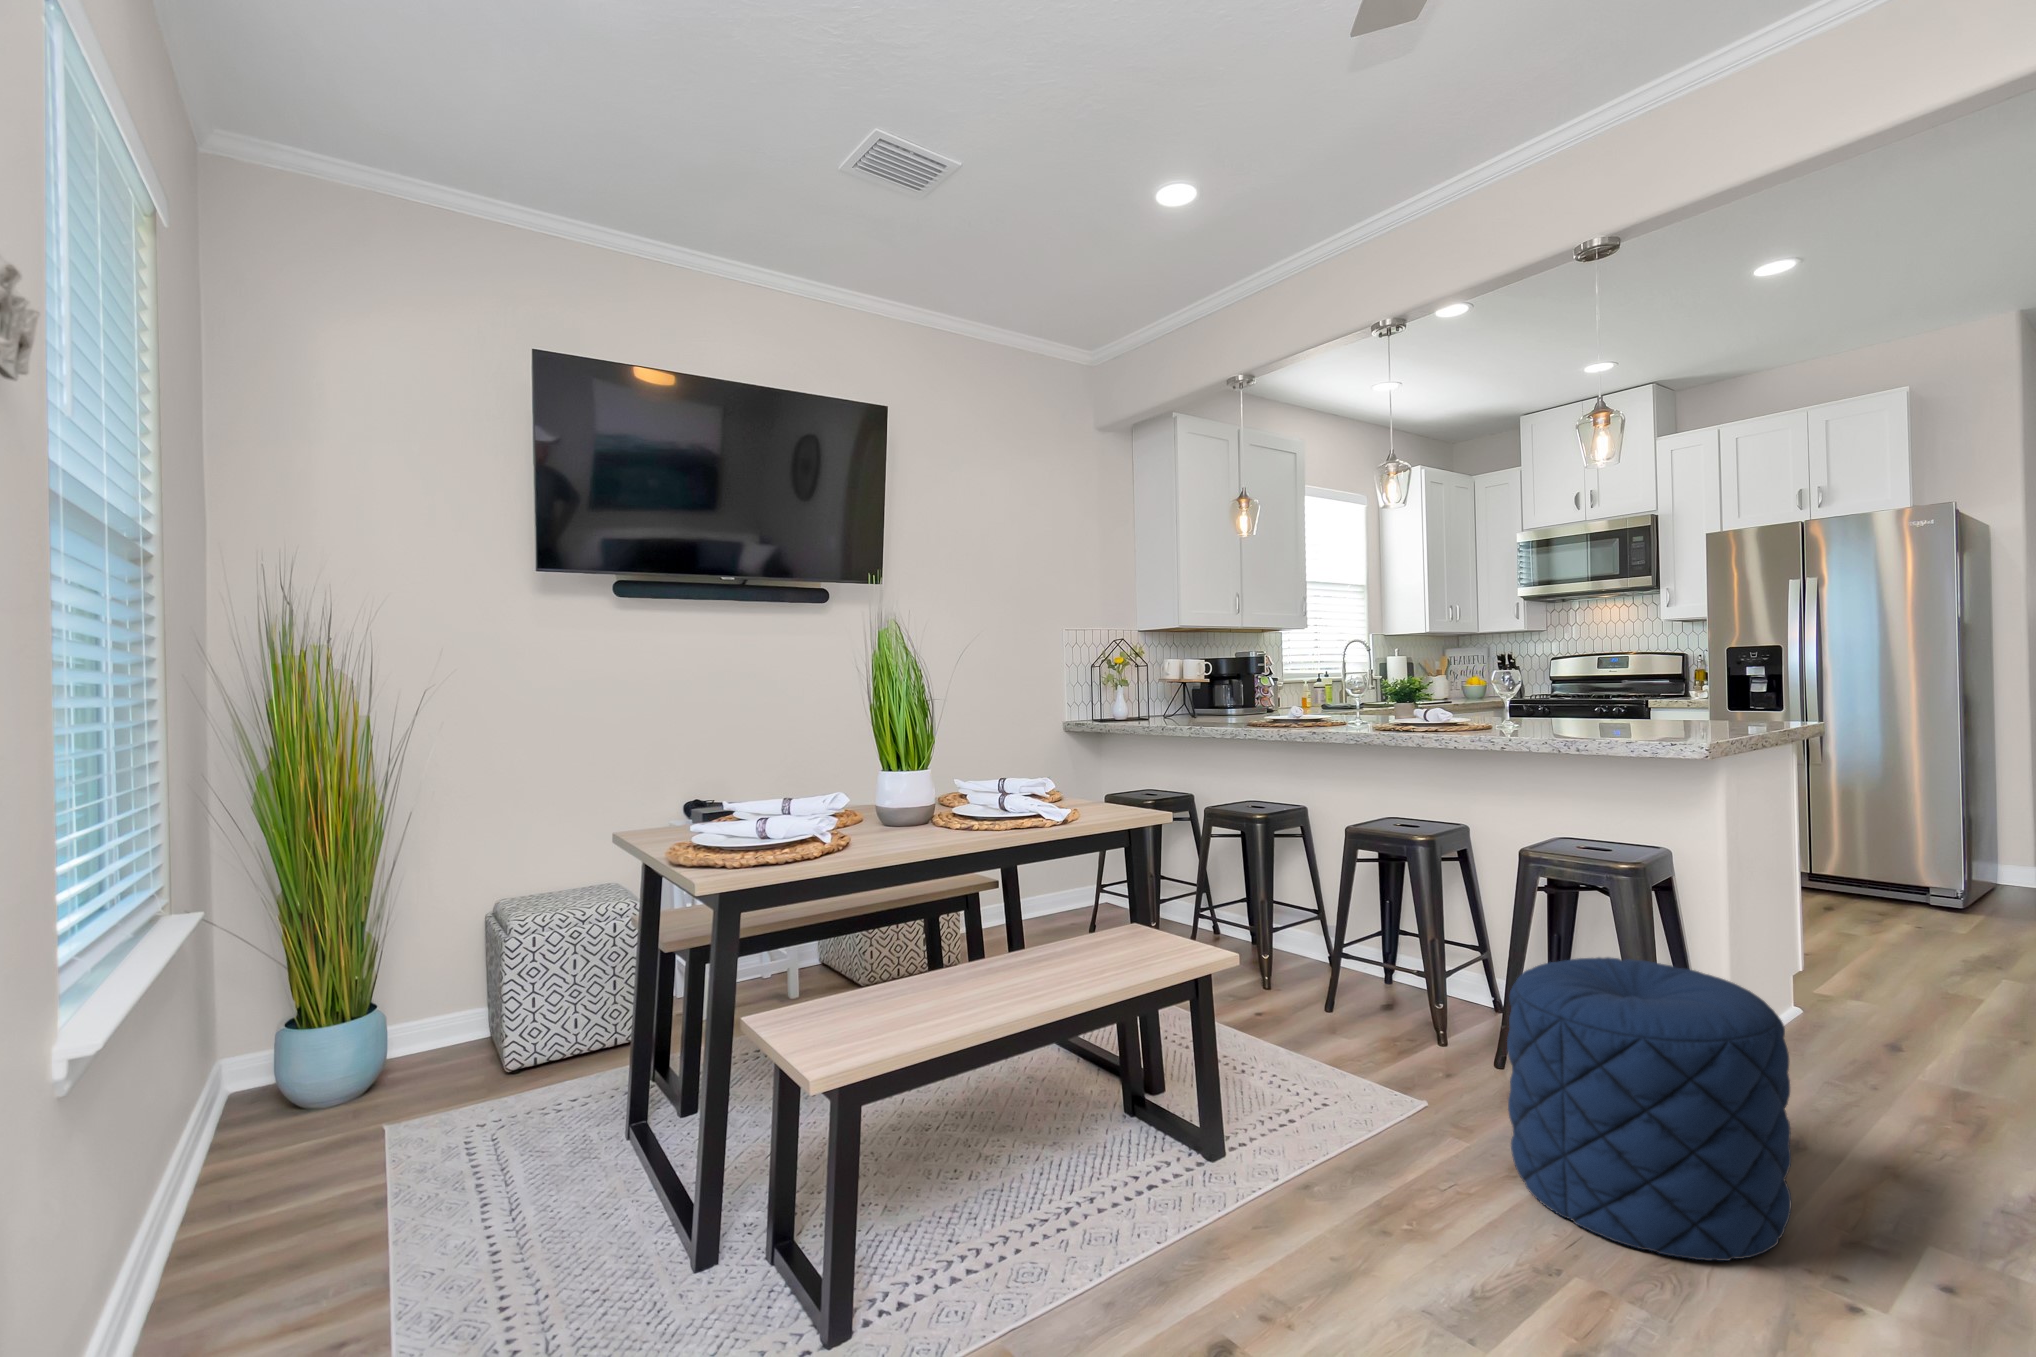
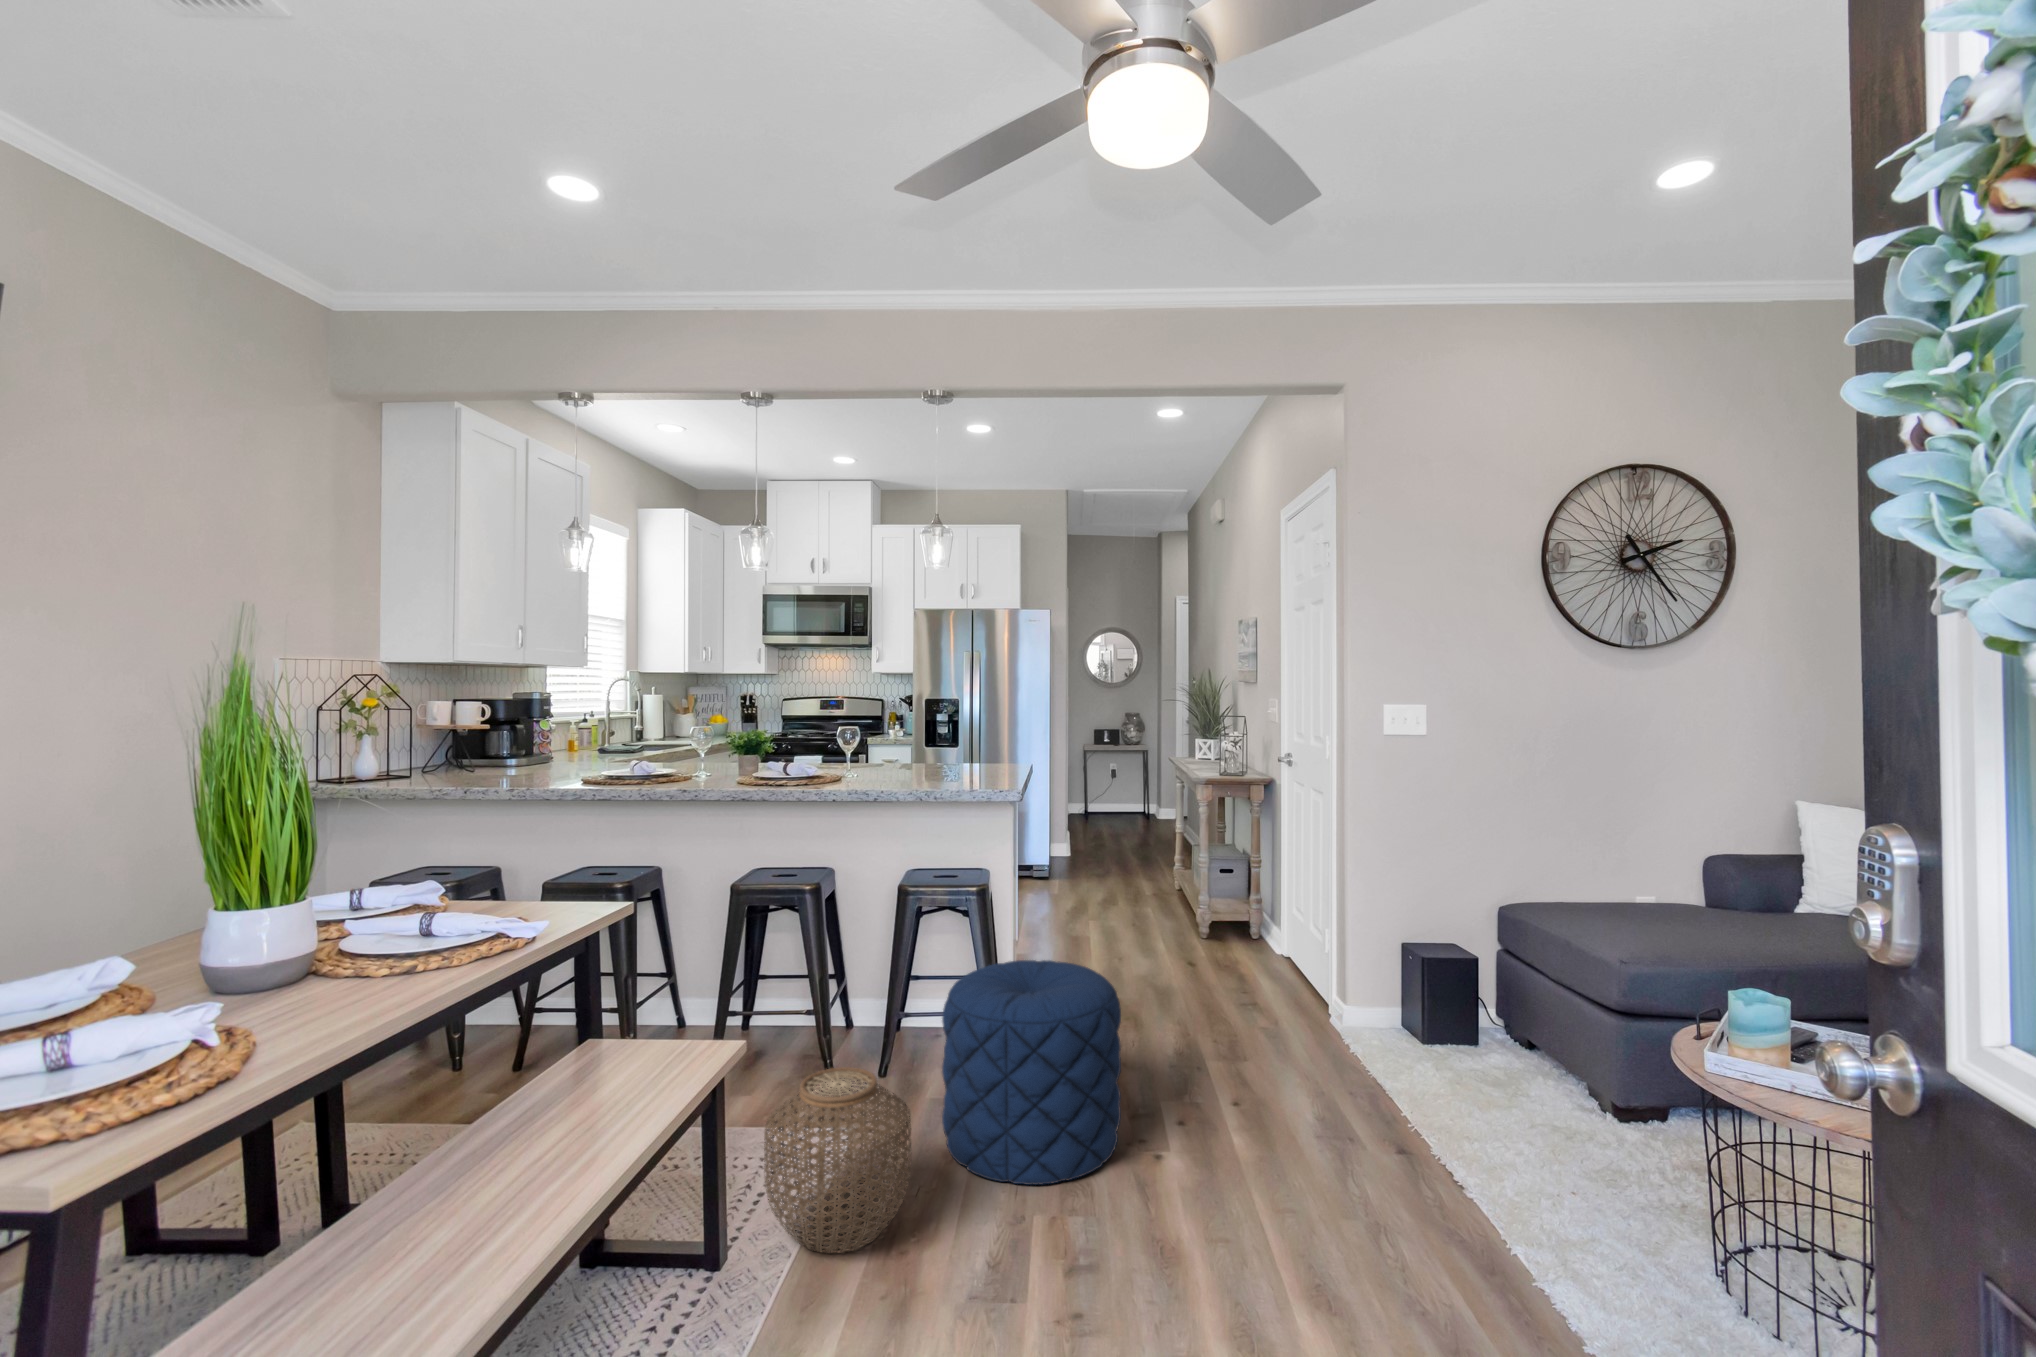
woven basket: none [1259,1010,1420,1203] -> present [764,1067,911,1253]

